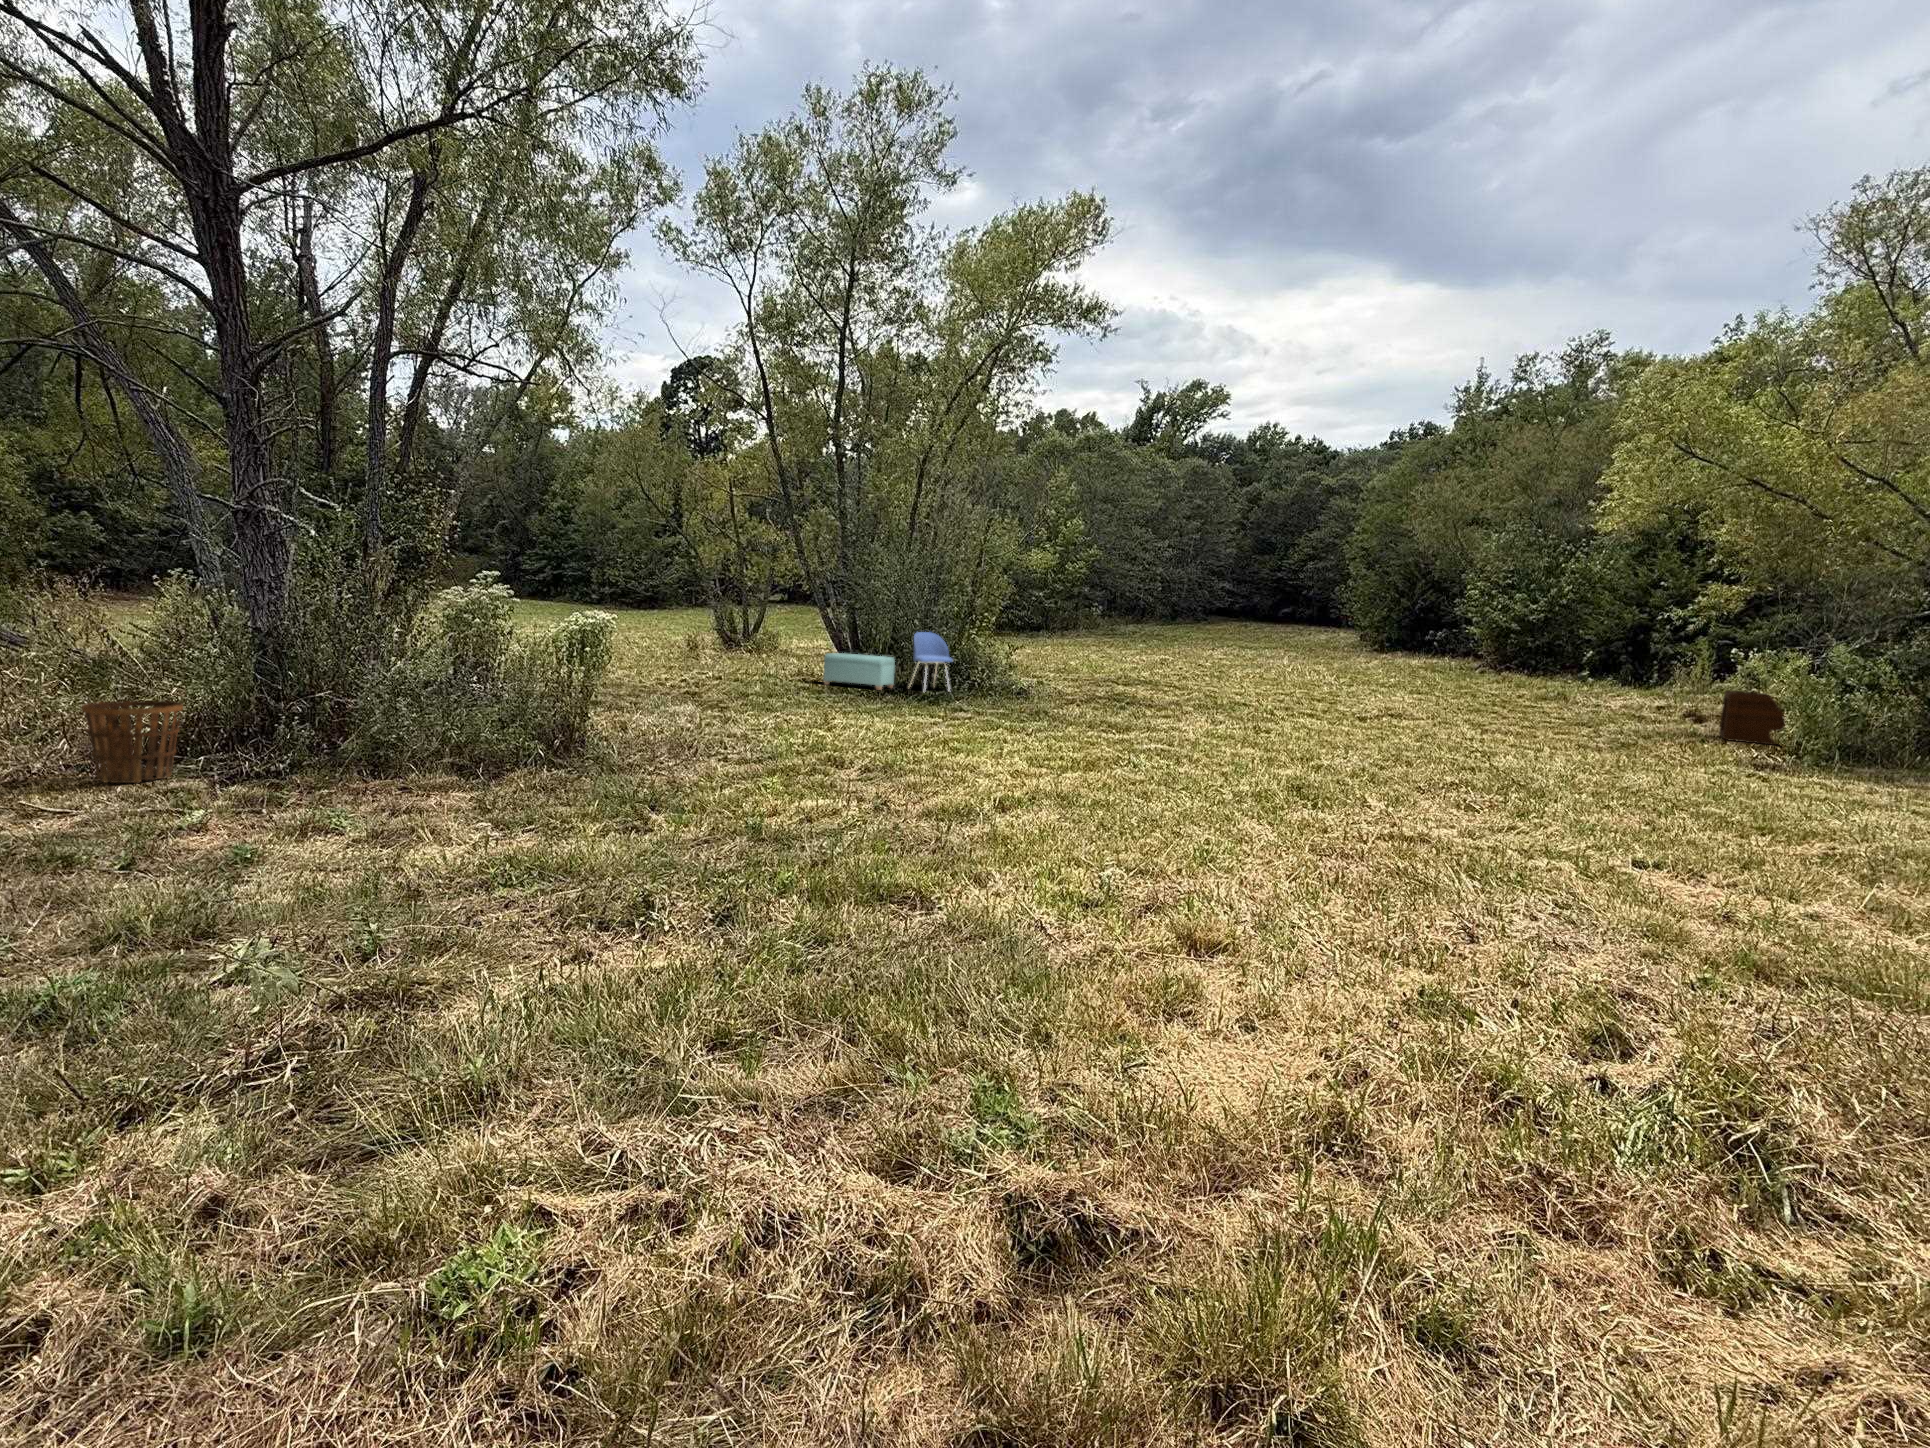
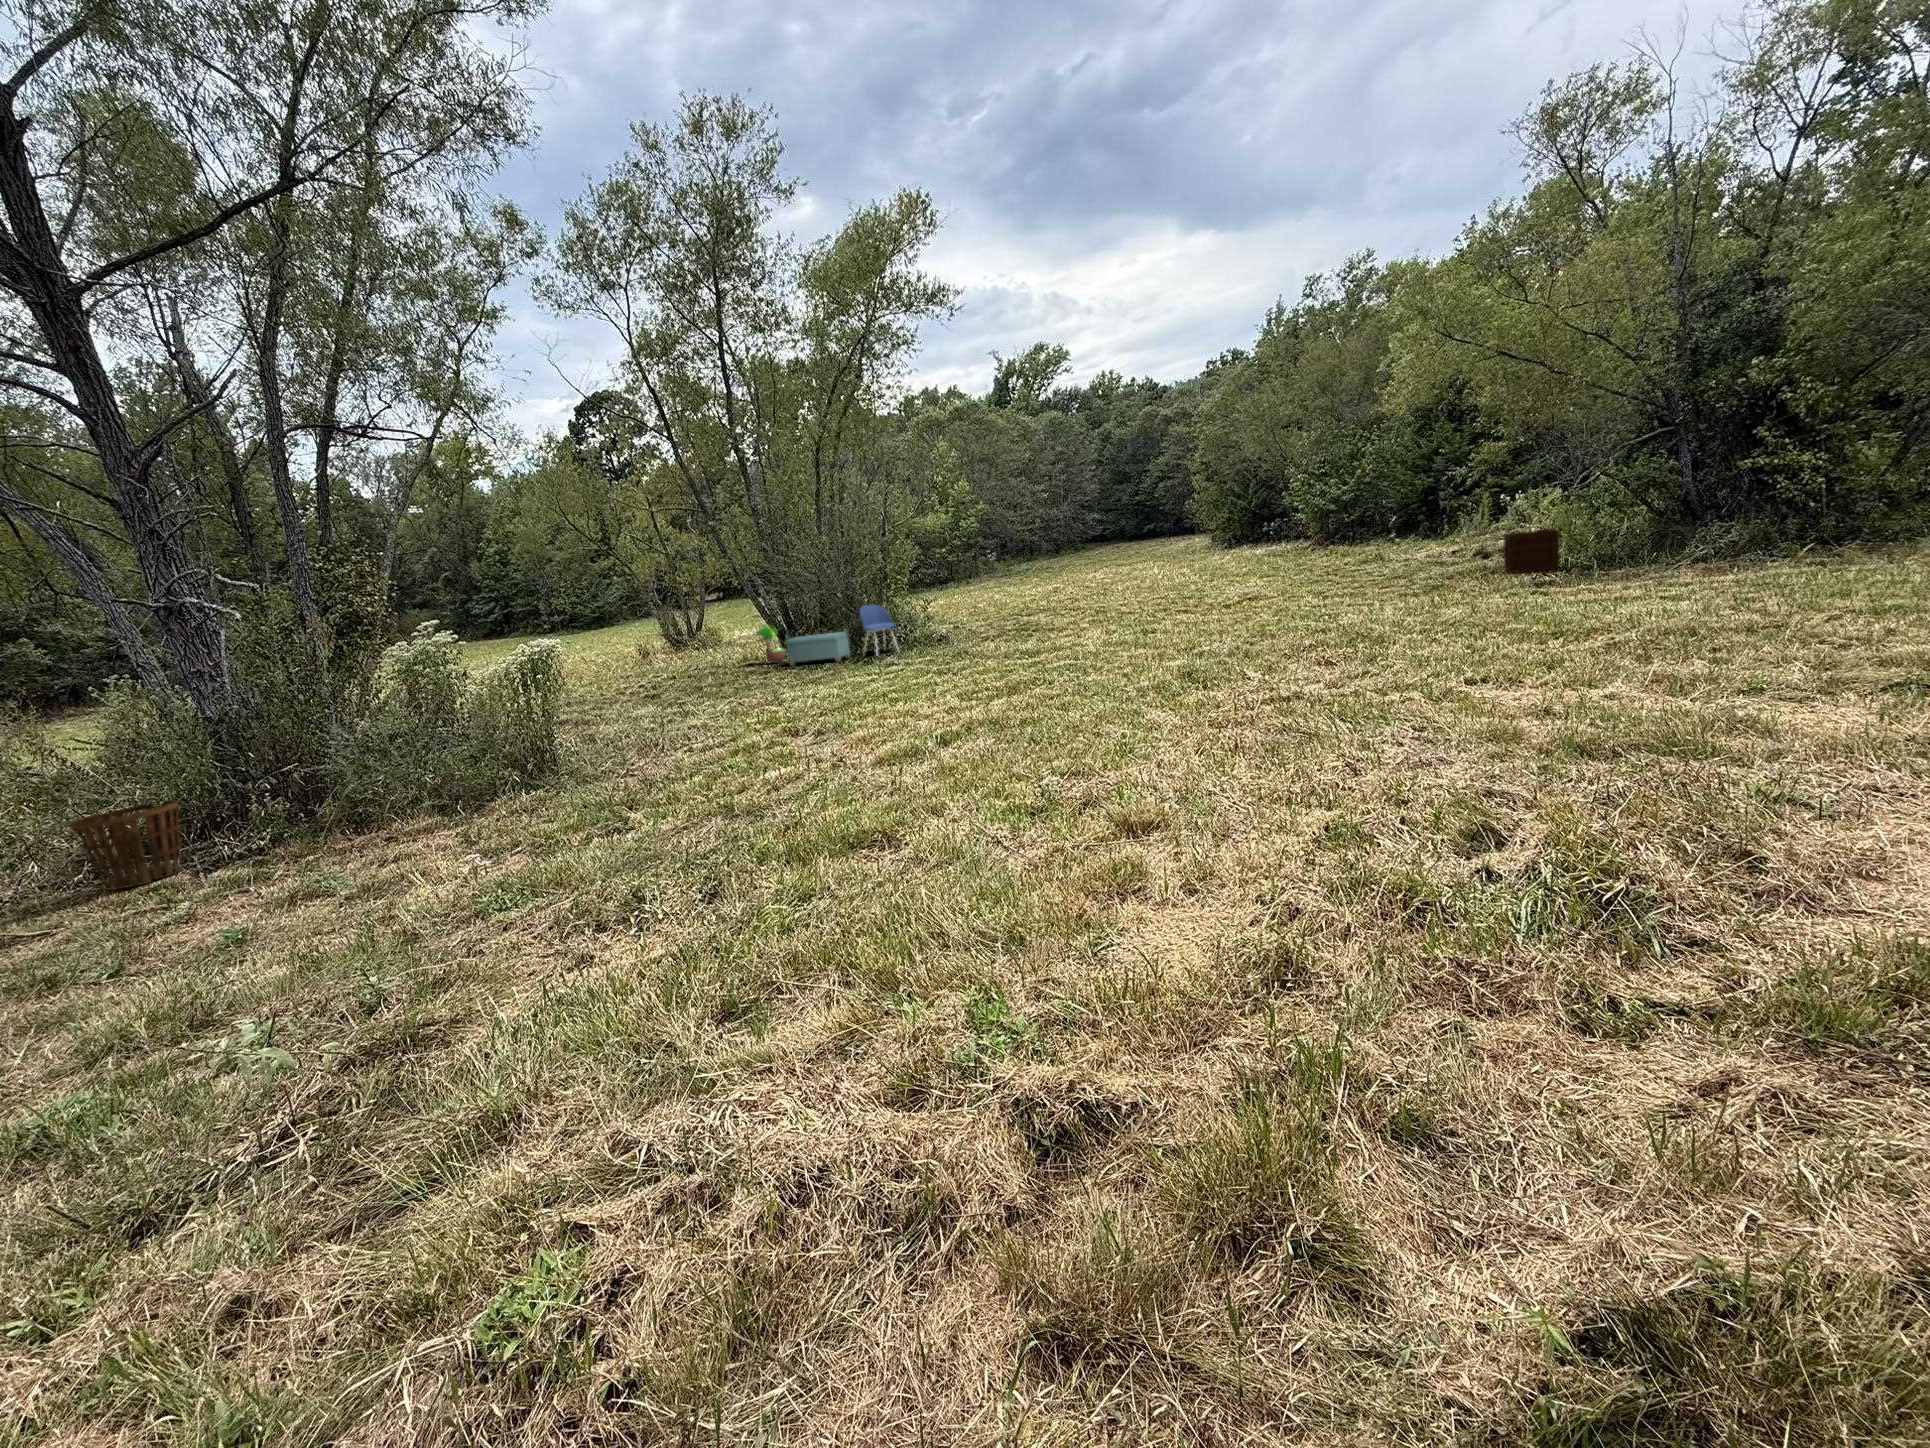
potted tree: none [791,628,821,678] -> present [756,626,785,663]

